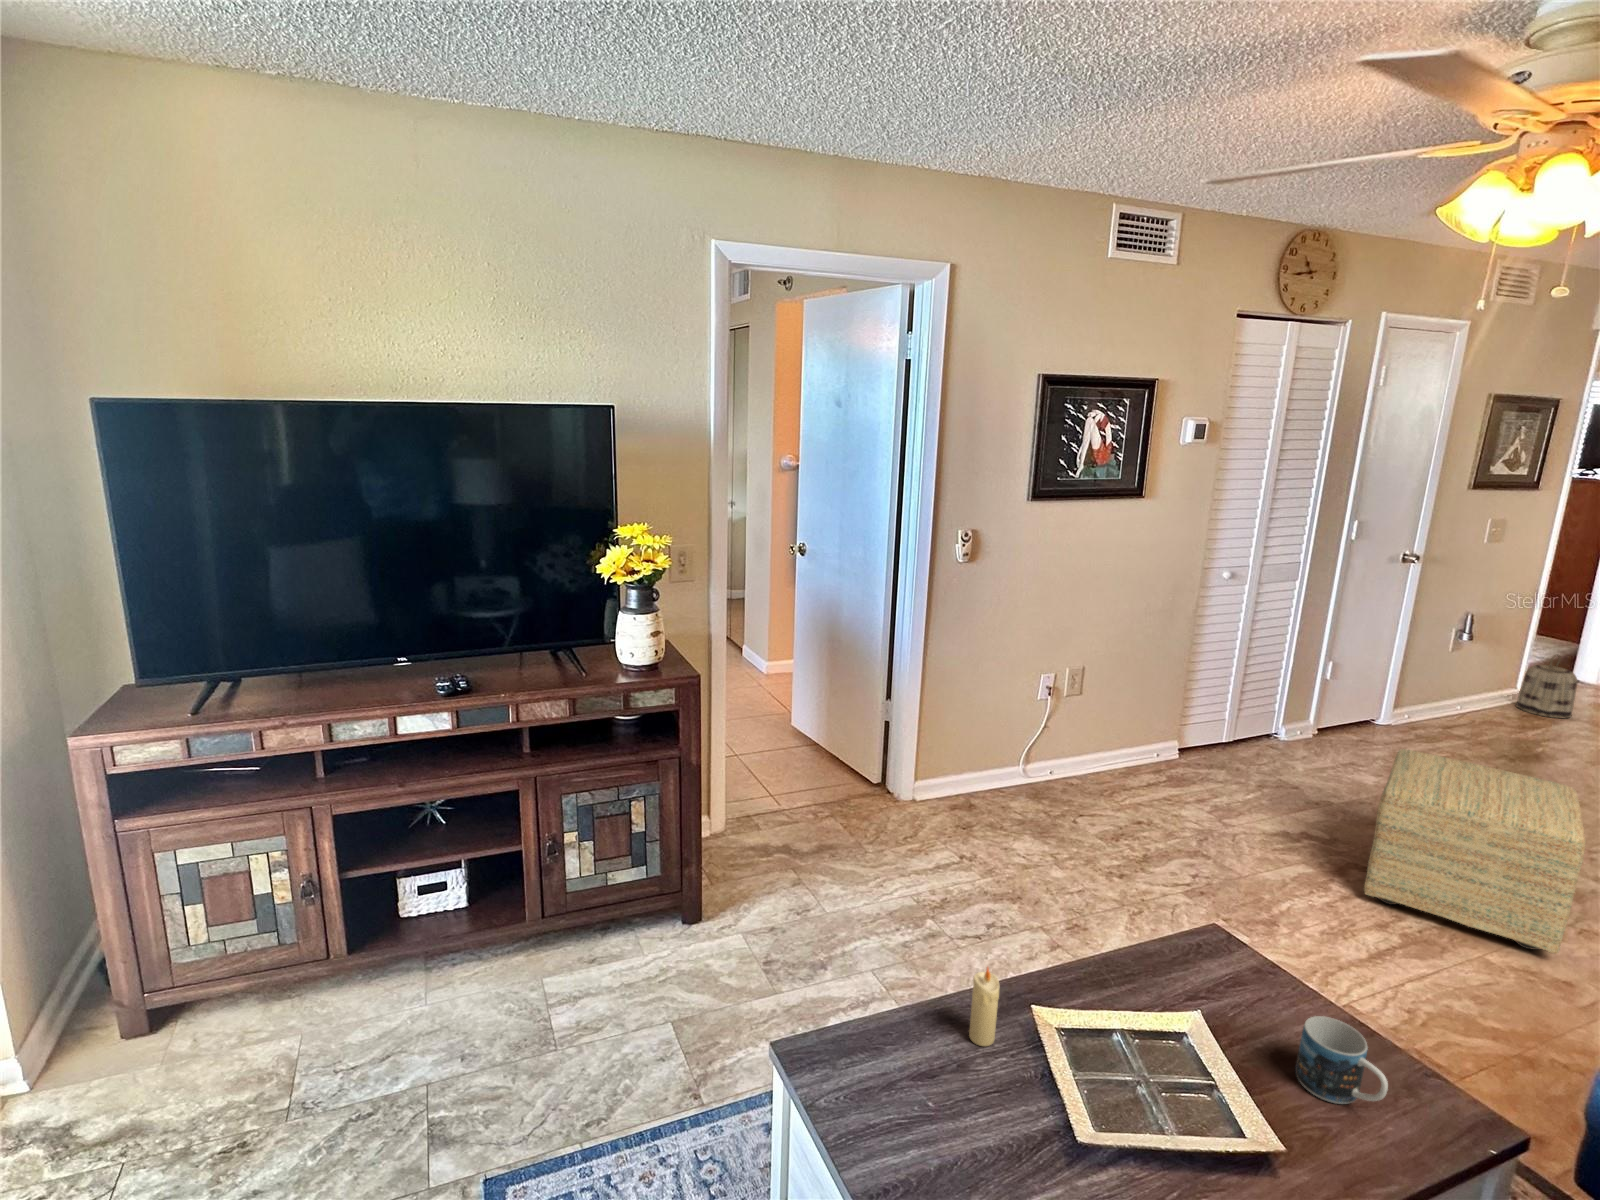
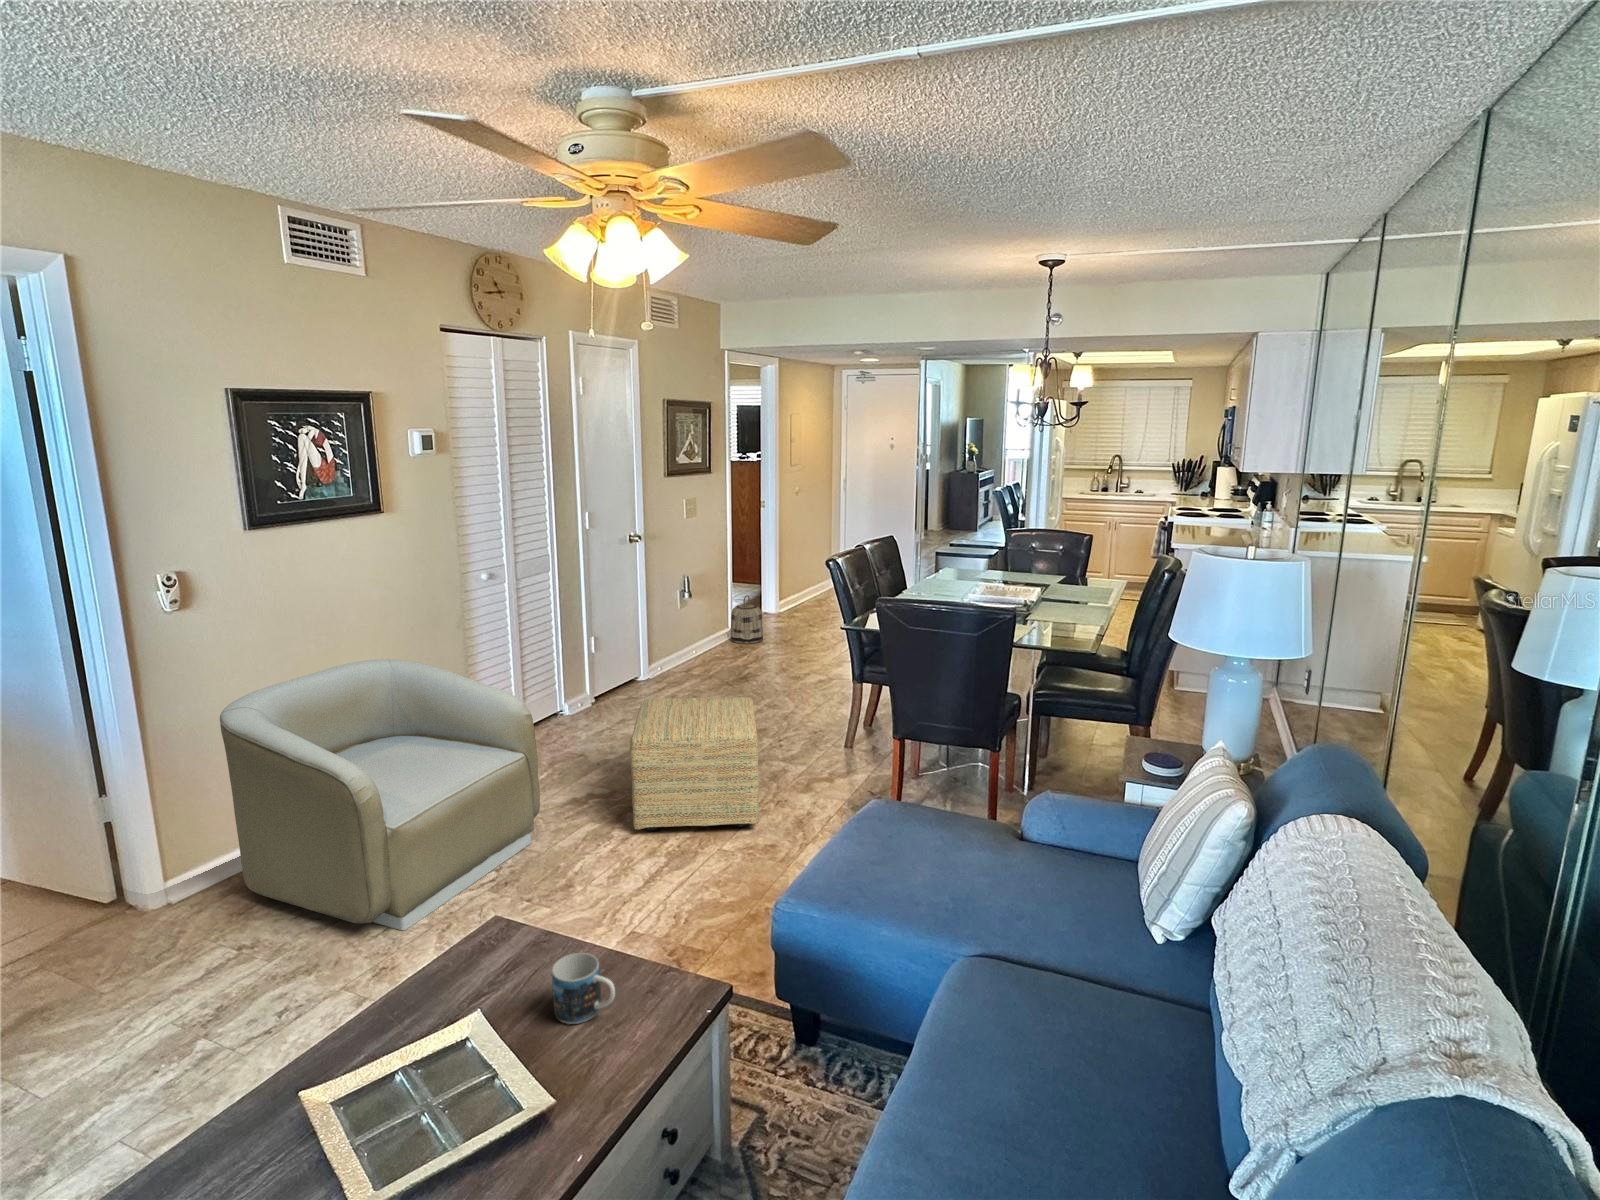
armchair: none [971,634,1263,898] -> present [220,659,540,930]
candle: present [969,968,1000,1046] -> none [213,1068,256,1157]

